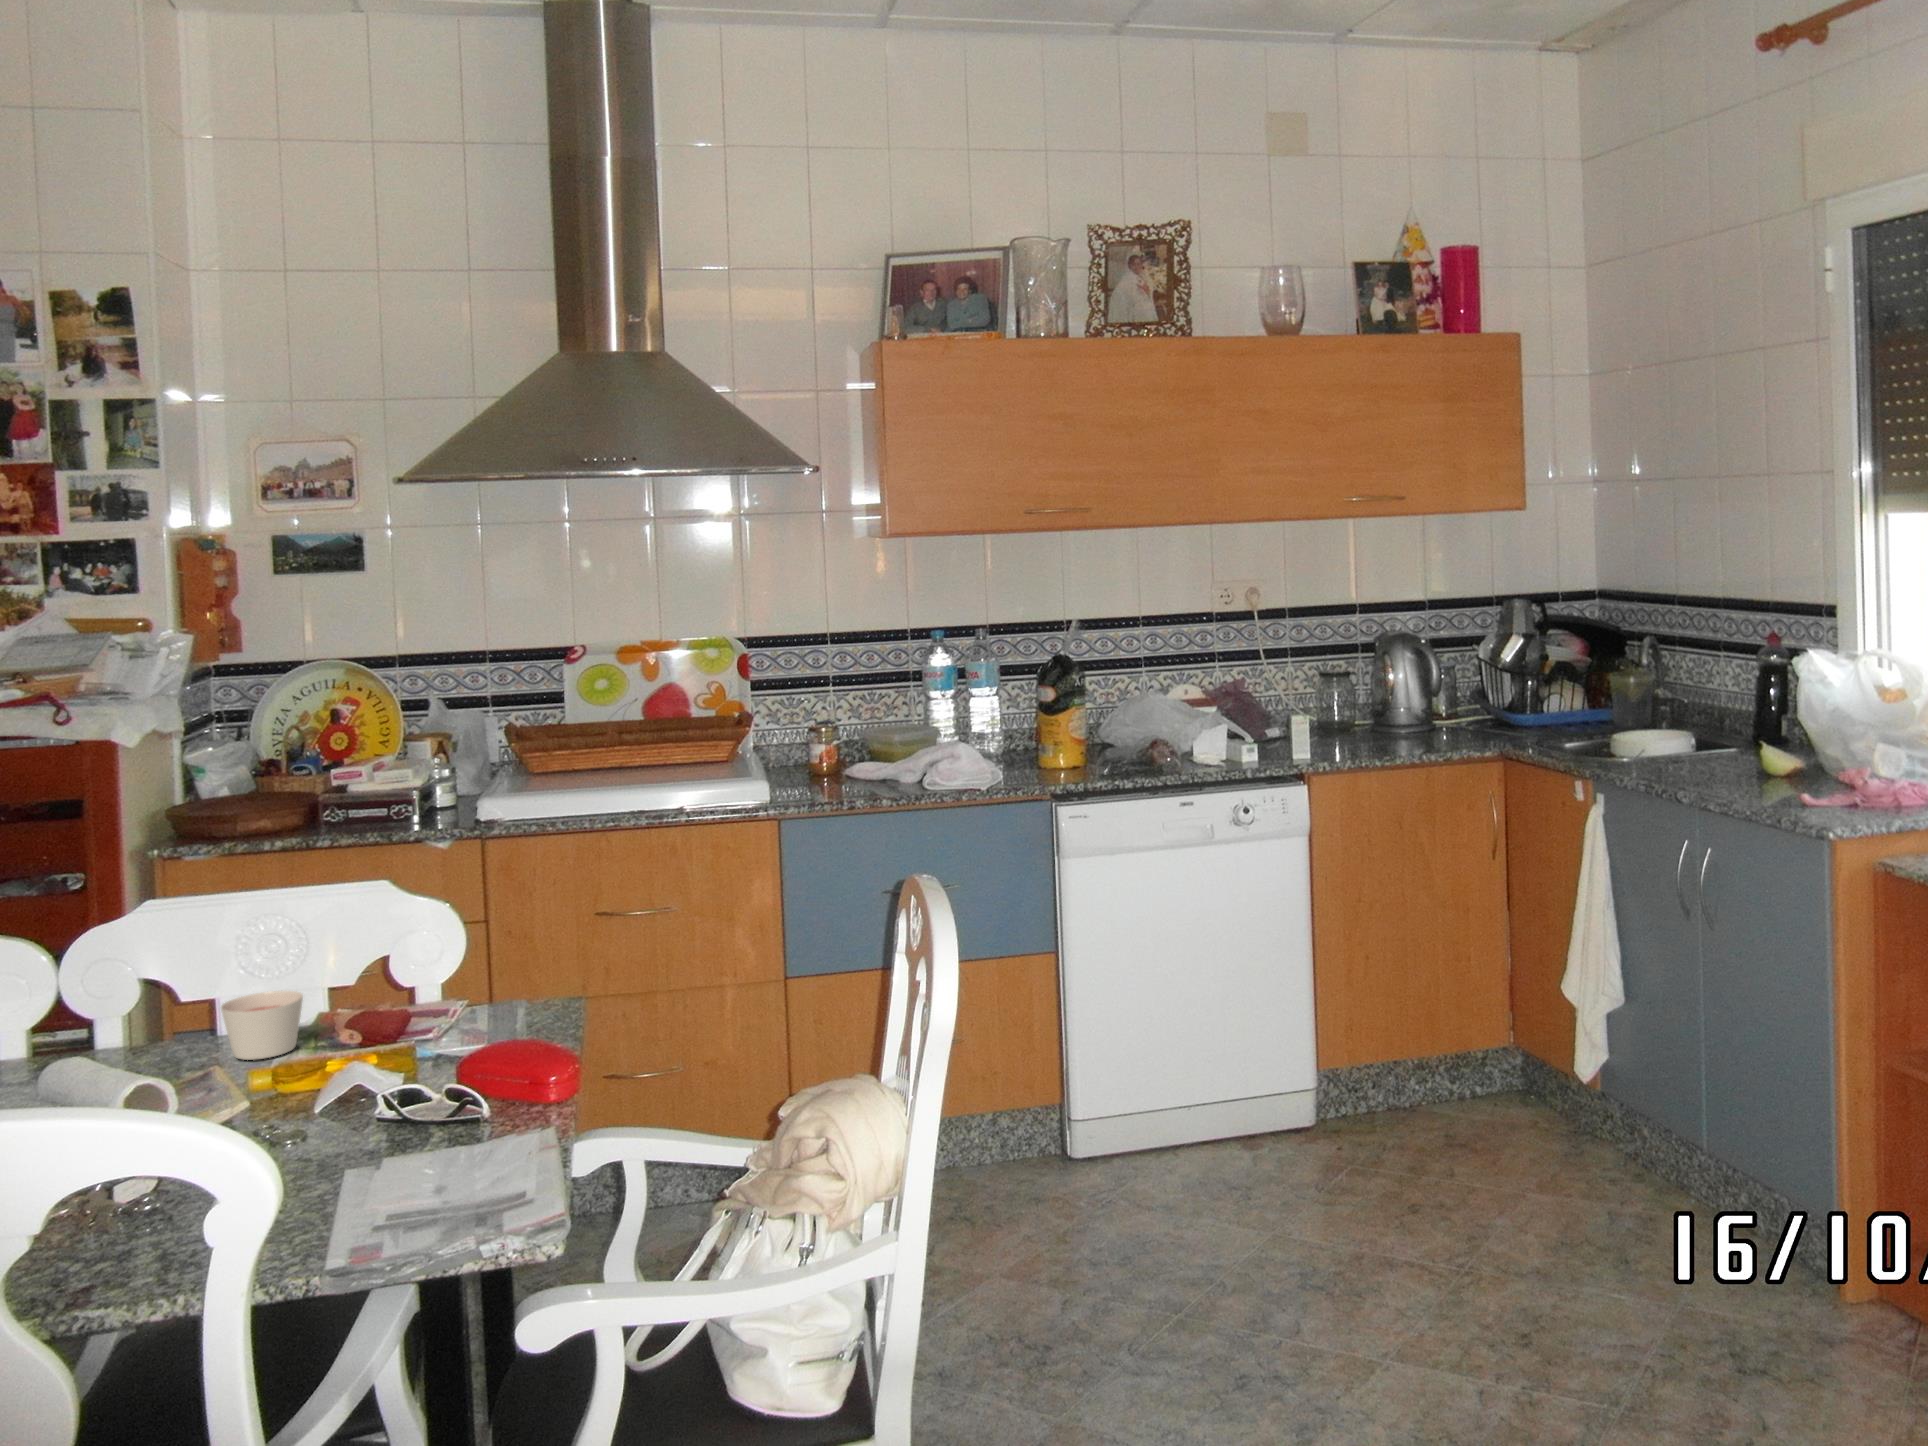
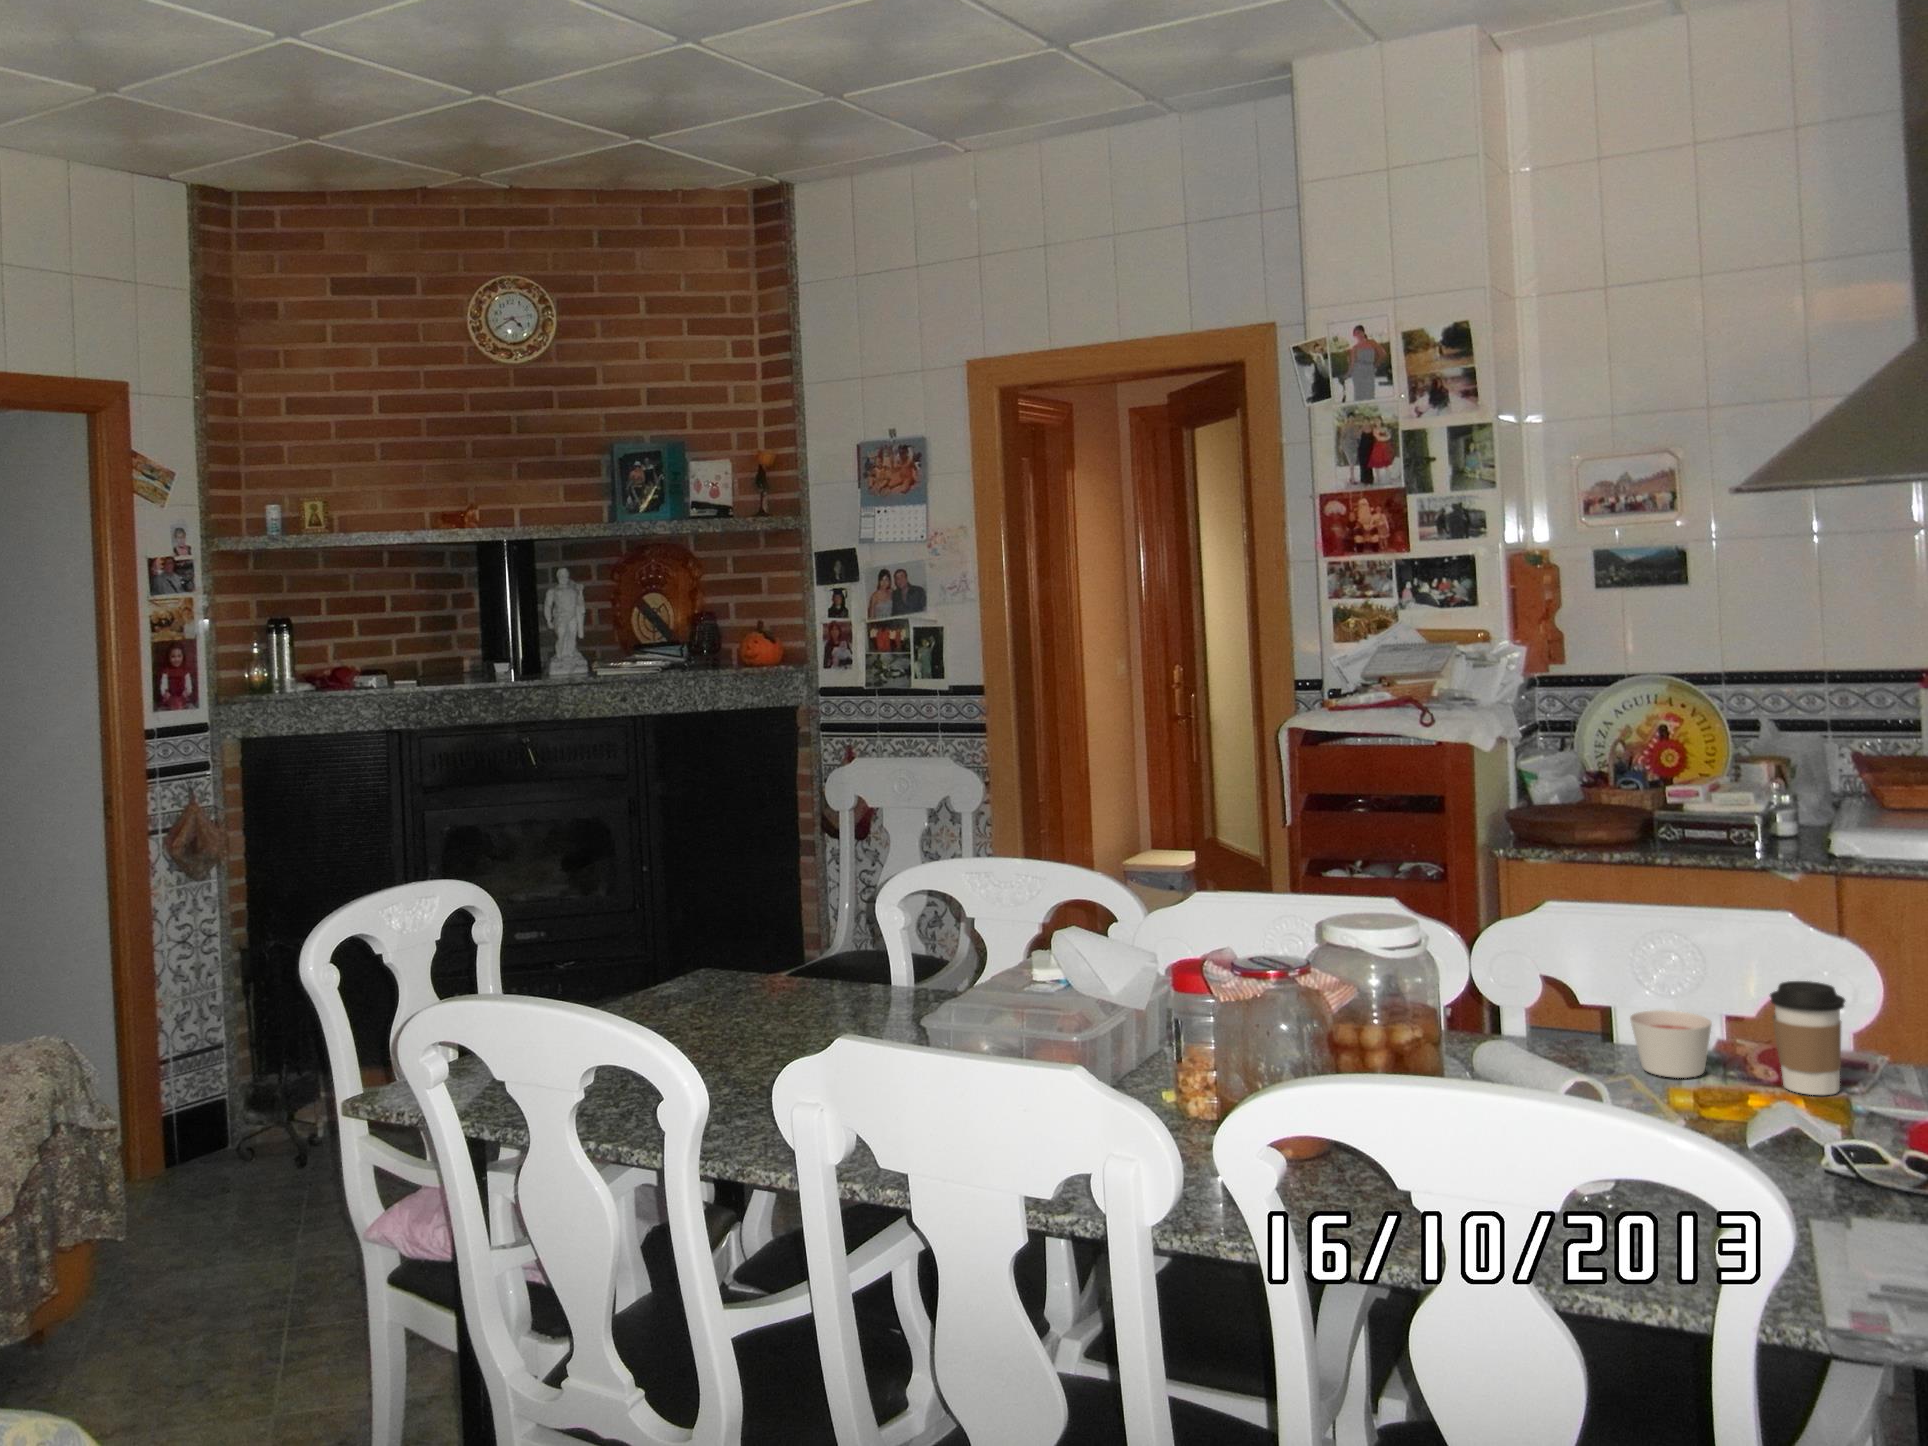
coffee cup: none [354,940,423,1048] -> present [1770,981,1845,1095]

